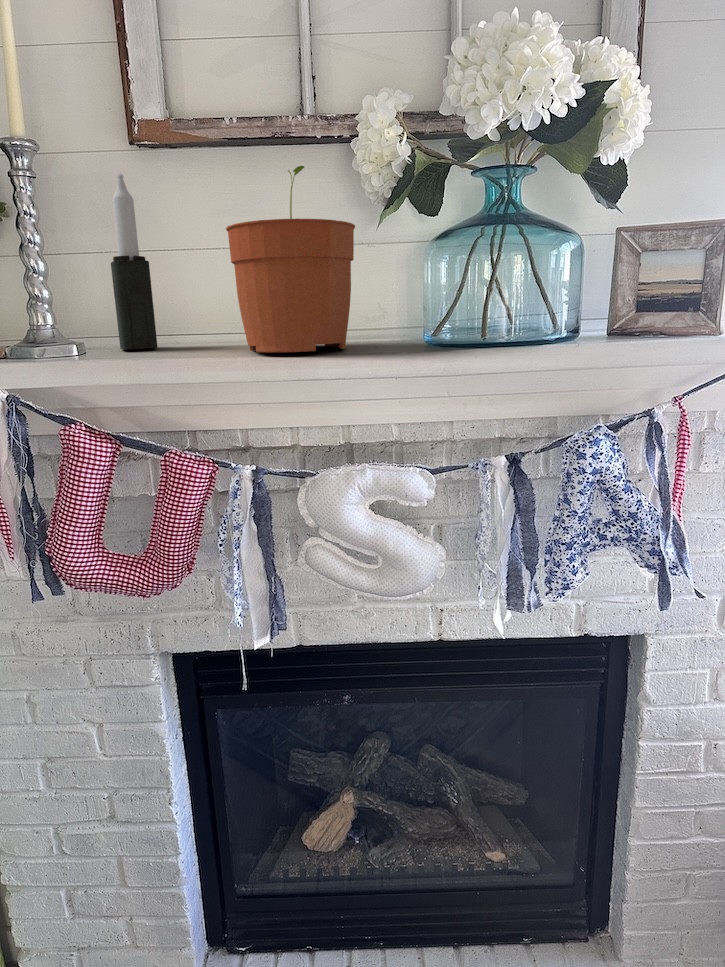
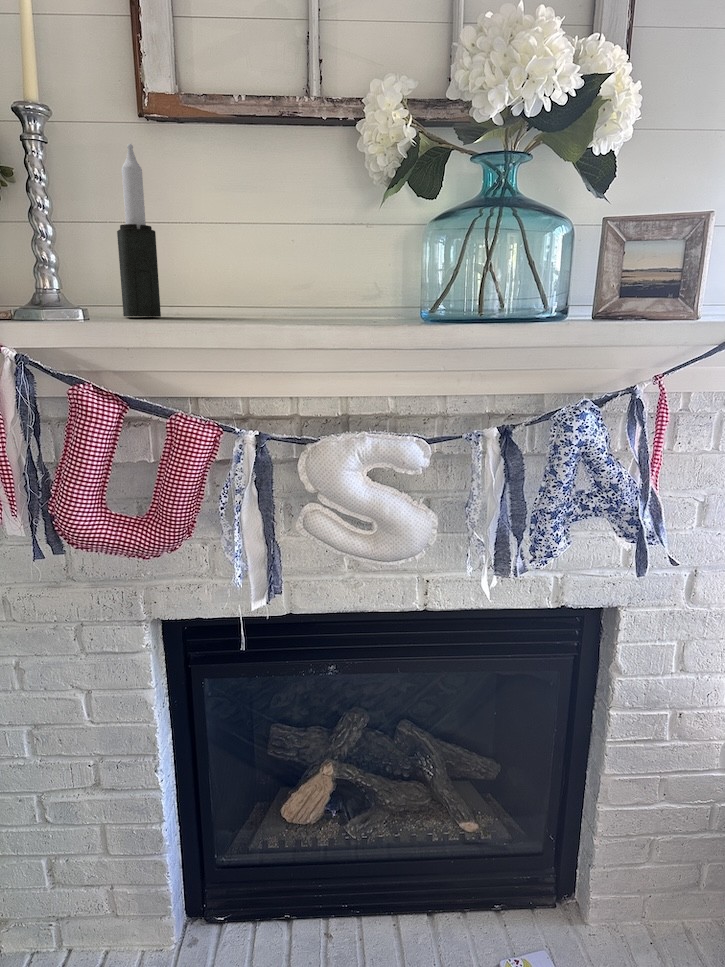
plant pot: present [226,166,355,352] -> none [236,144,360,321]

